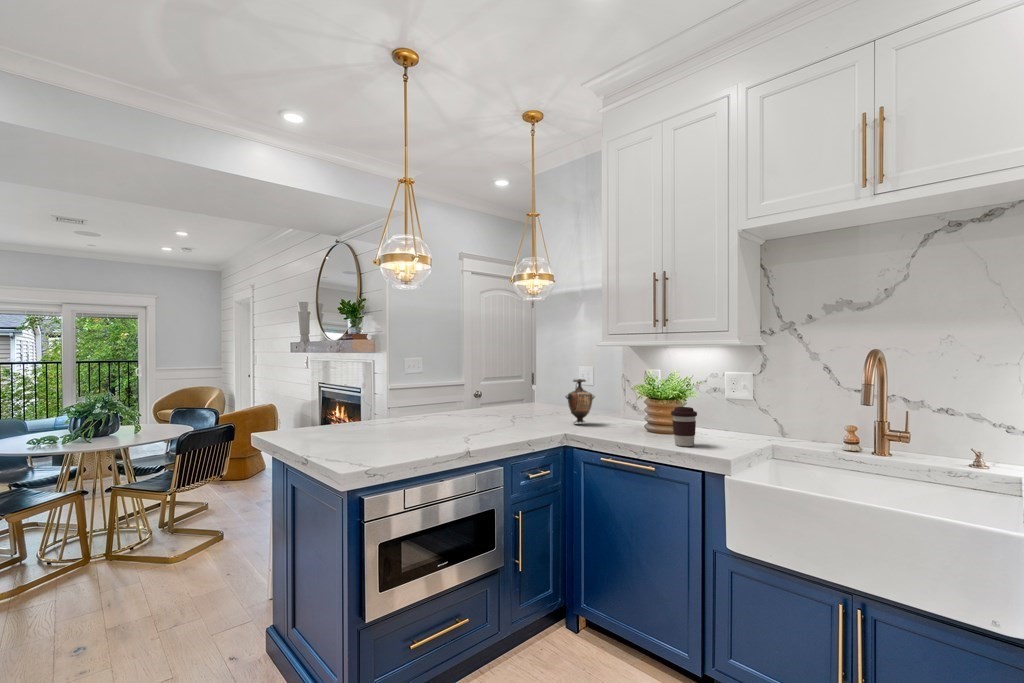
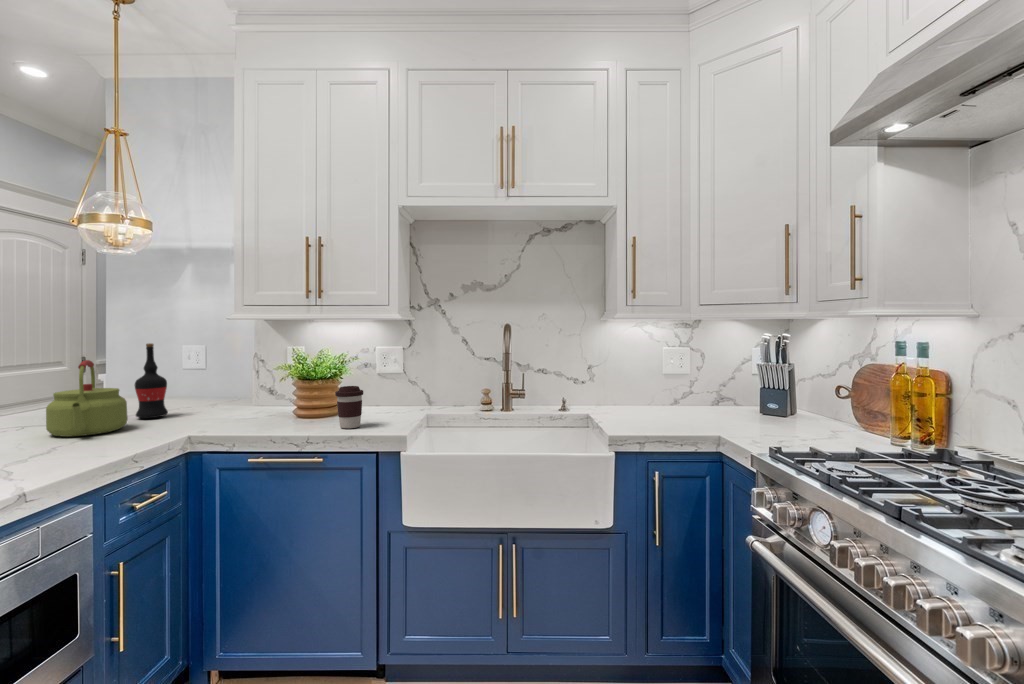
wine bottle: none [542,364,561,419] -> present [135,343,168,418]
kettle: none [492,374,534,425] -> present [46,360,128,437]
vase: present [566,379,595,423] -> none [180,357,225,421]

